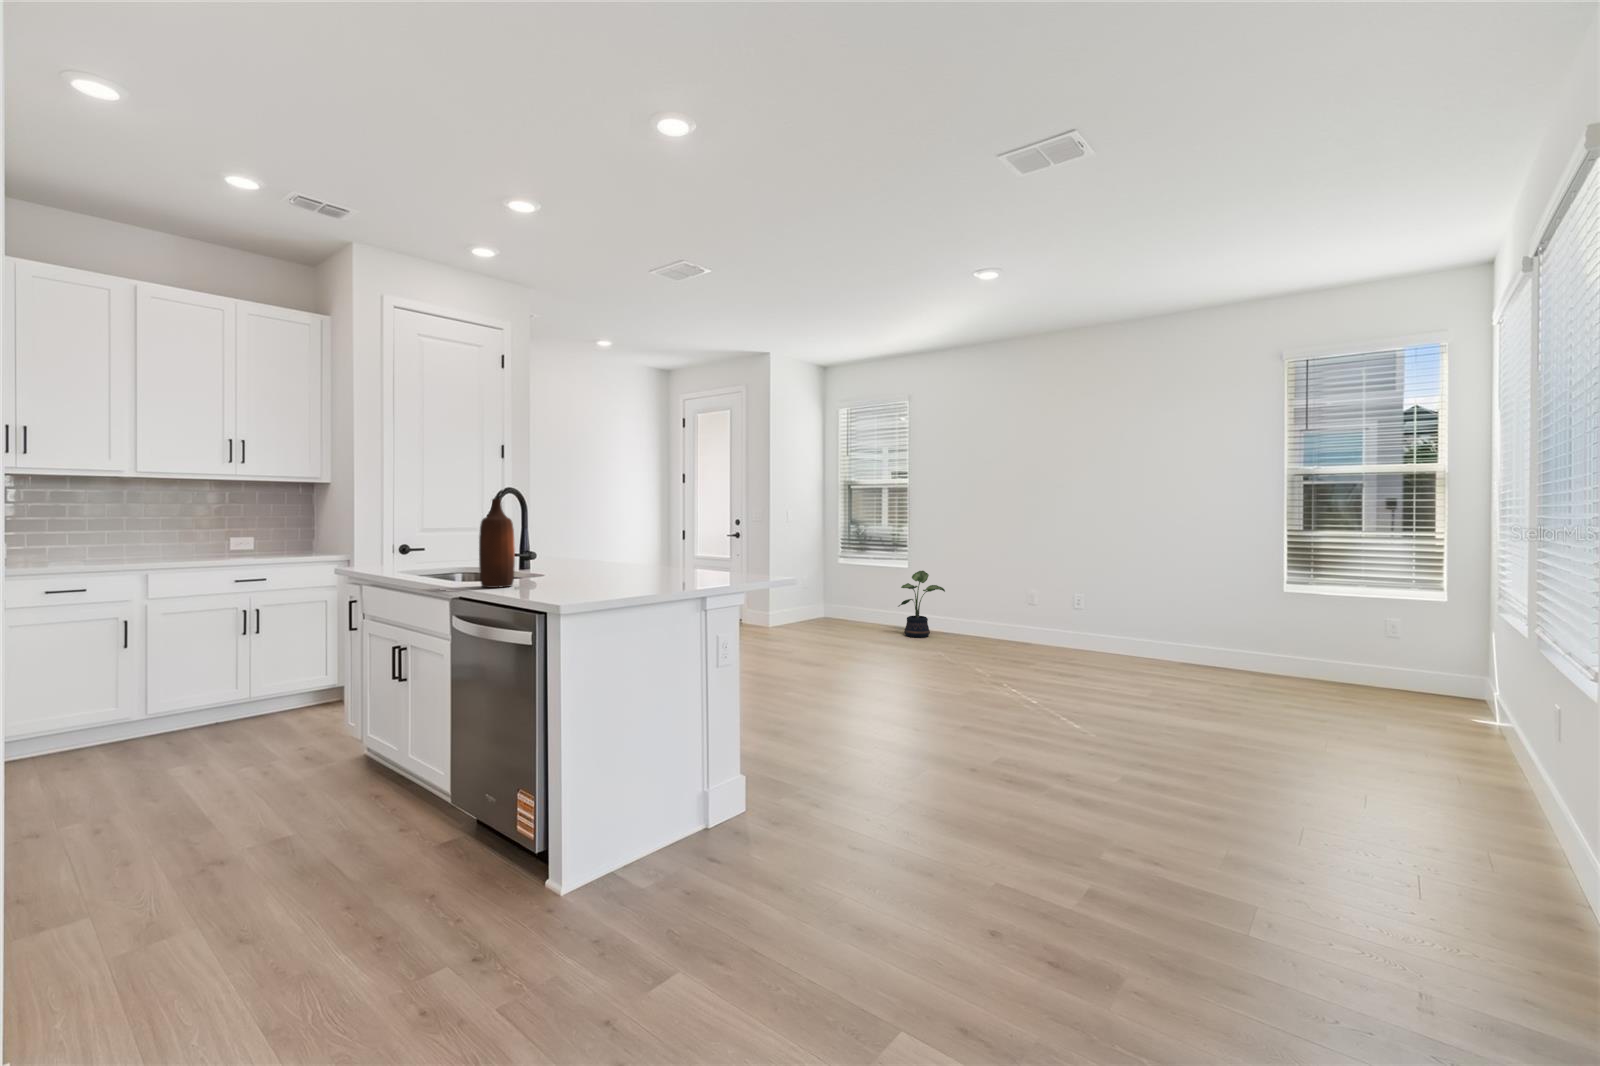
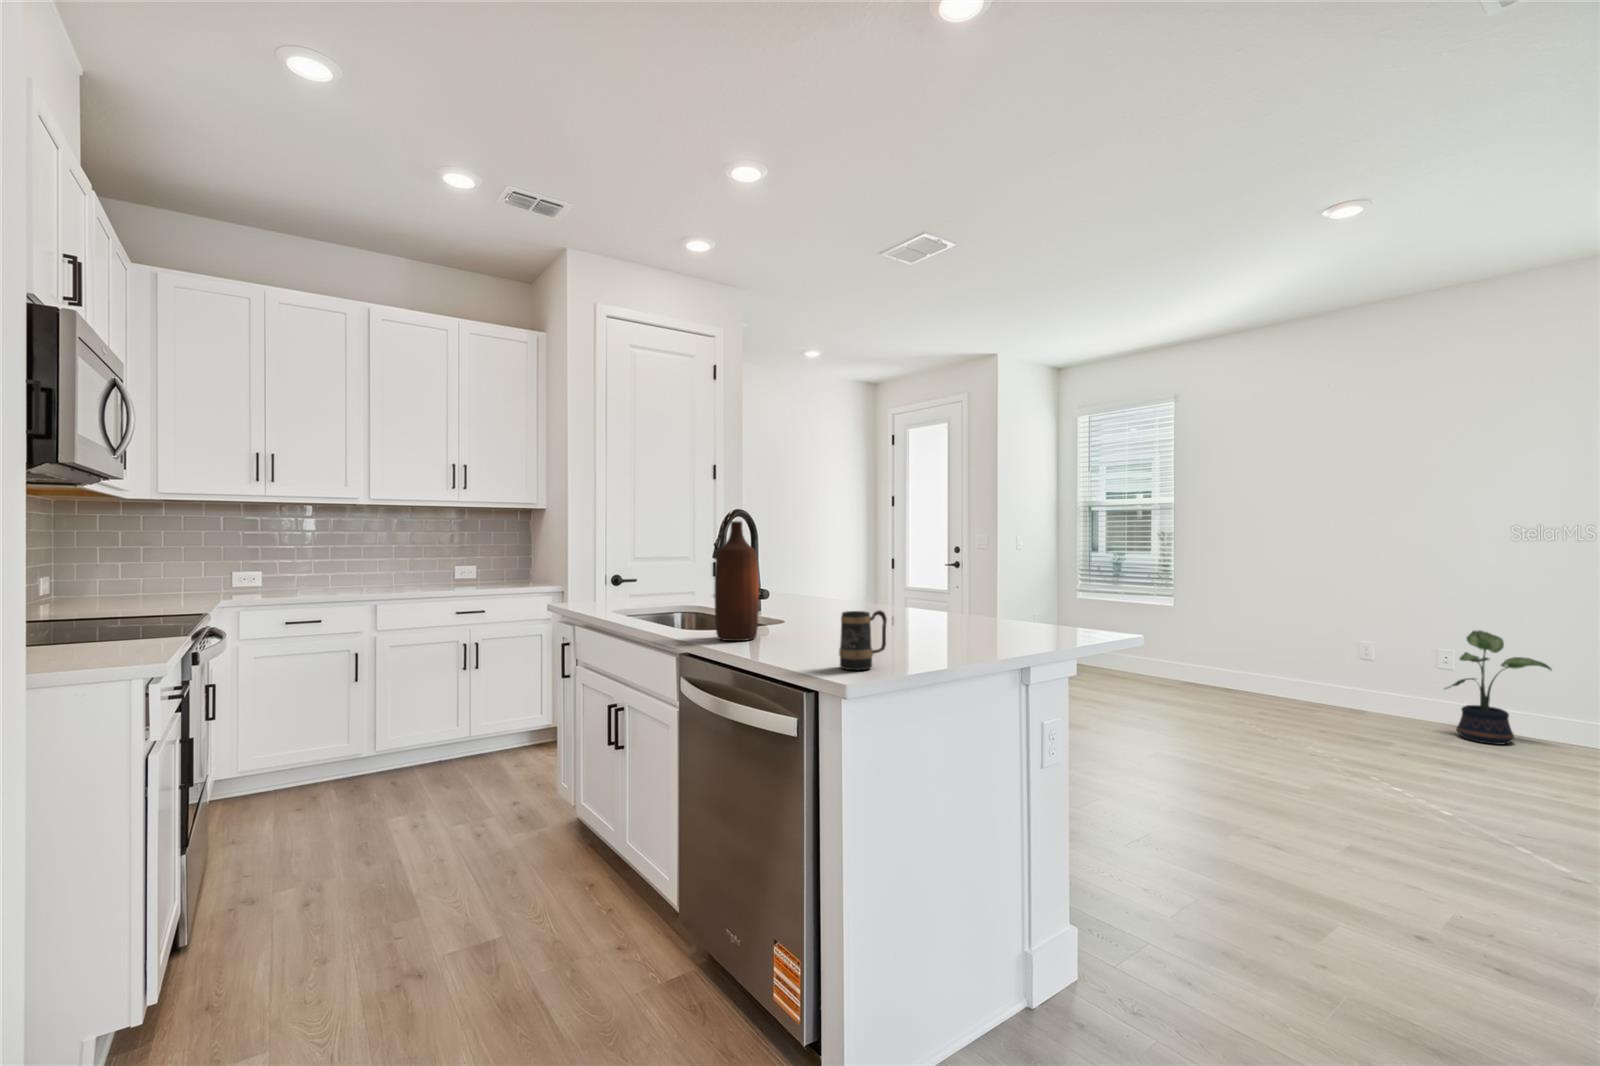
mug: none [561,560,594,599] -> present [839,611,887,670]
potted plant: present [898,571,945,638] -> present [1445,631,1551,745]

